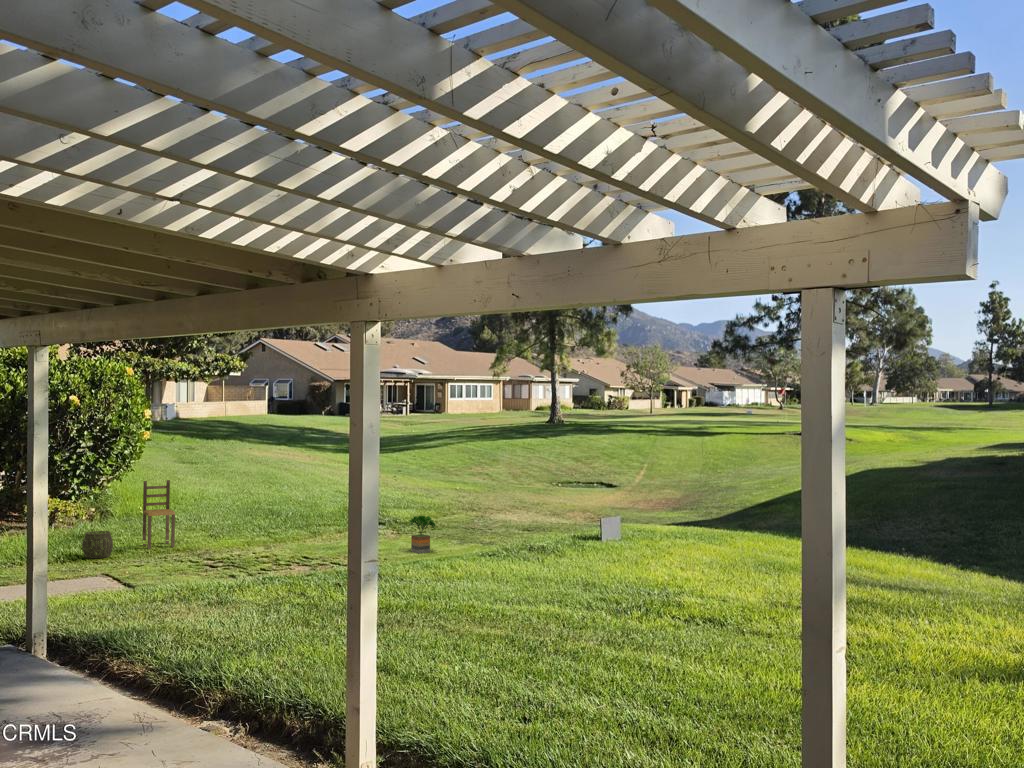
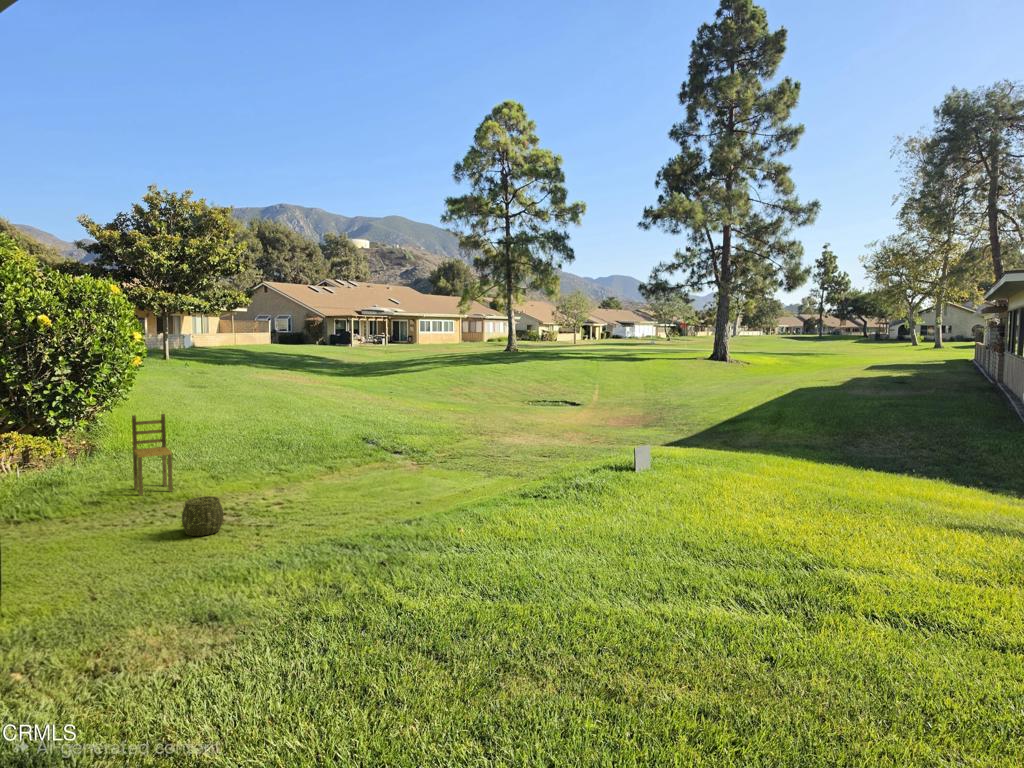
potted tree: present [409,516,436,554] -> none [442,450,474,493]
woven basket: present [82,531,113,559] -> present [182,496,224,536]

